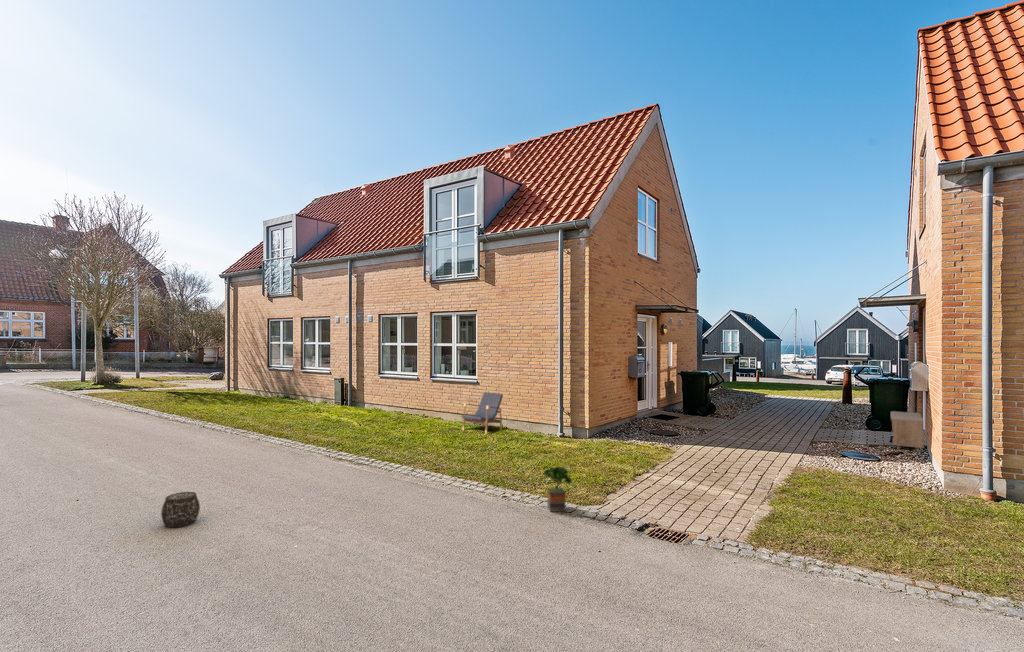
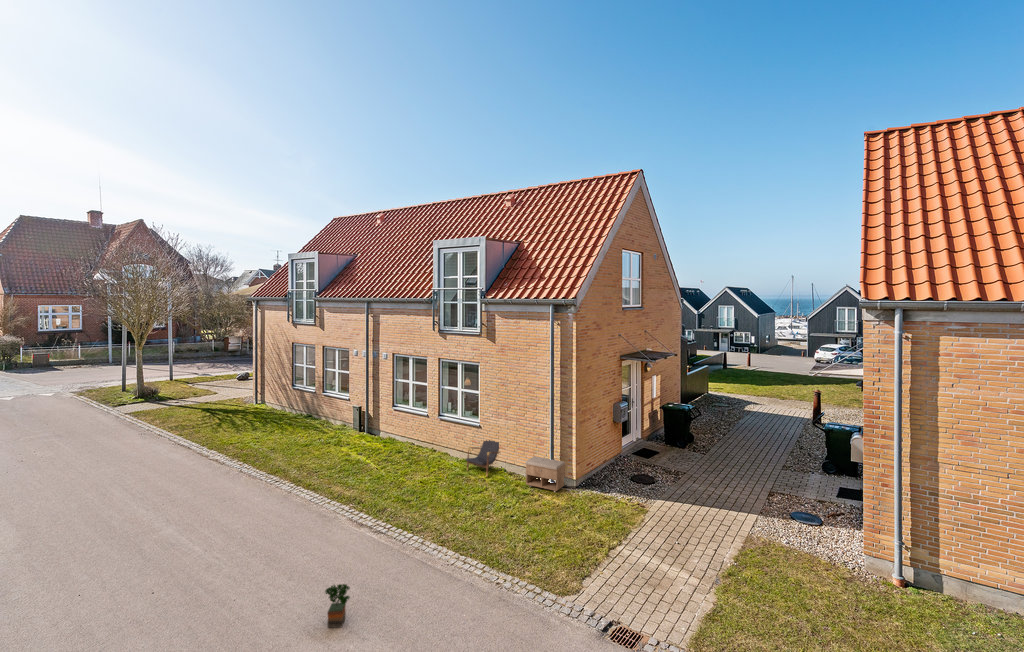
storage bench: present [891,411,924,450] -> present [526,456,565,492]
potted tree: present [544,467,572,512] -> present [325,584,350,628]
woven basket: present [161,492,200,528] -> none [232,578,261,611]

